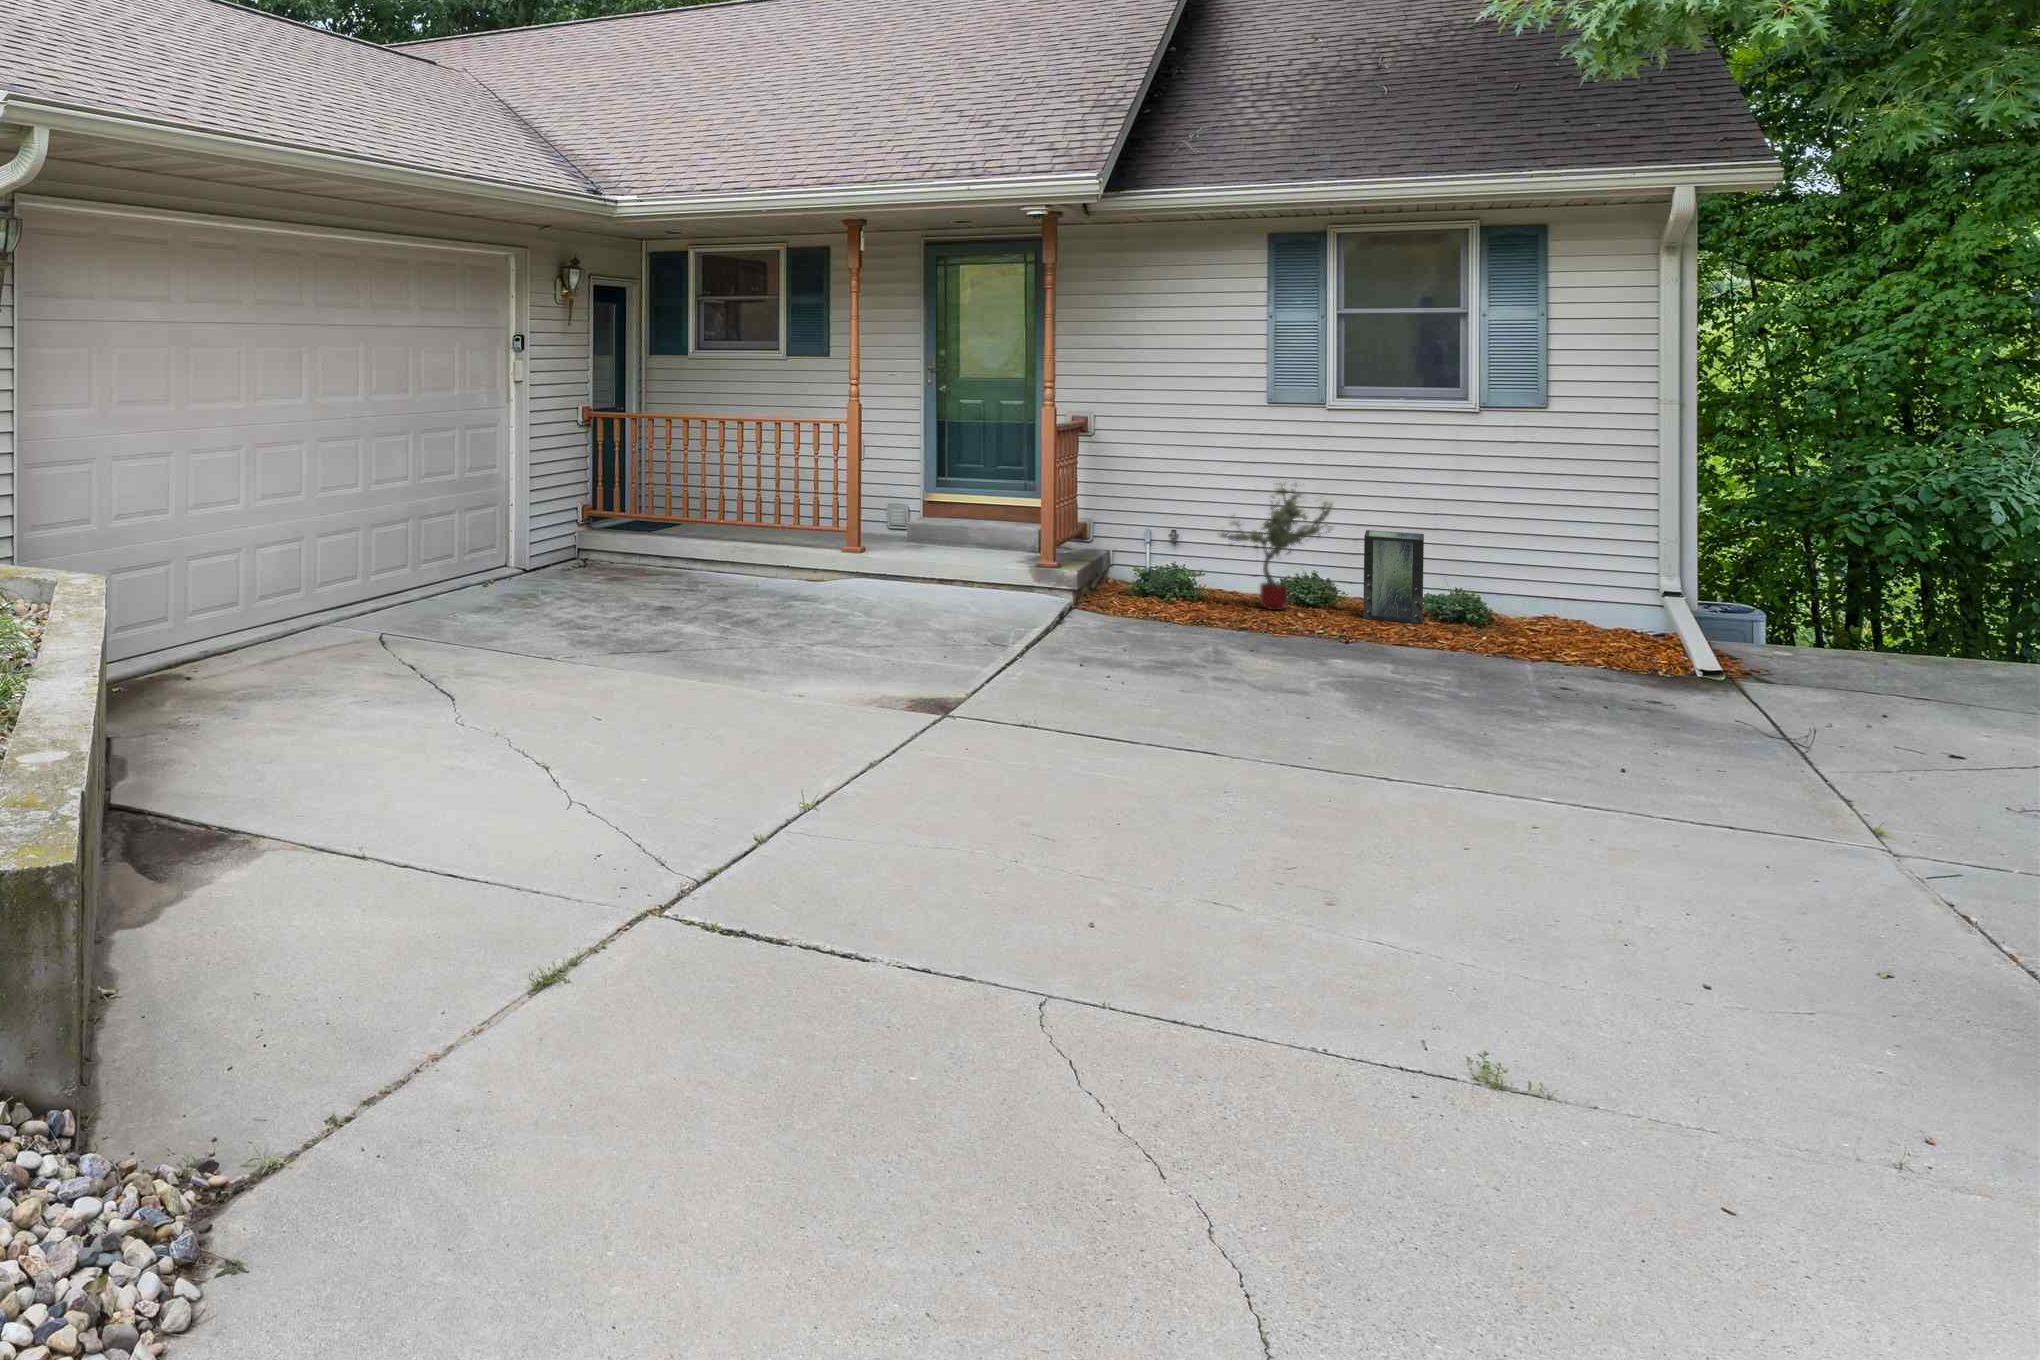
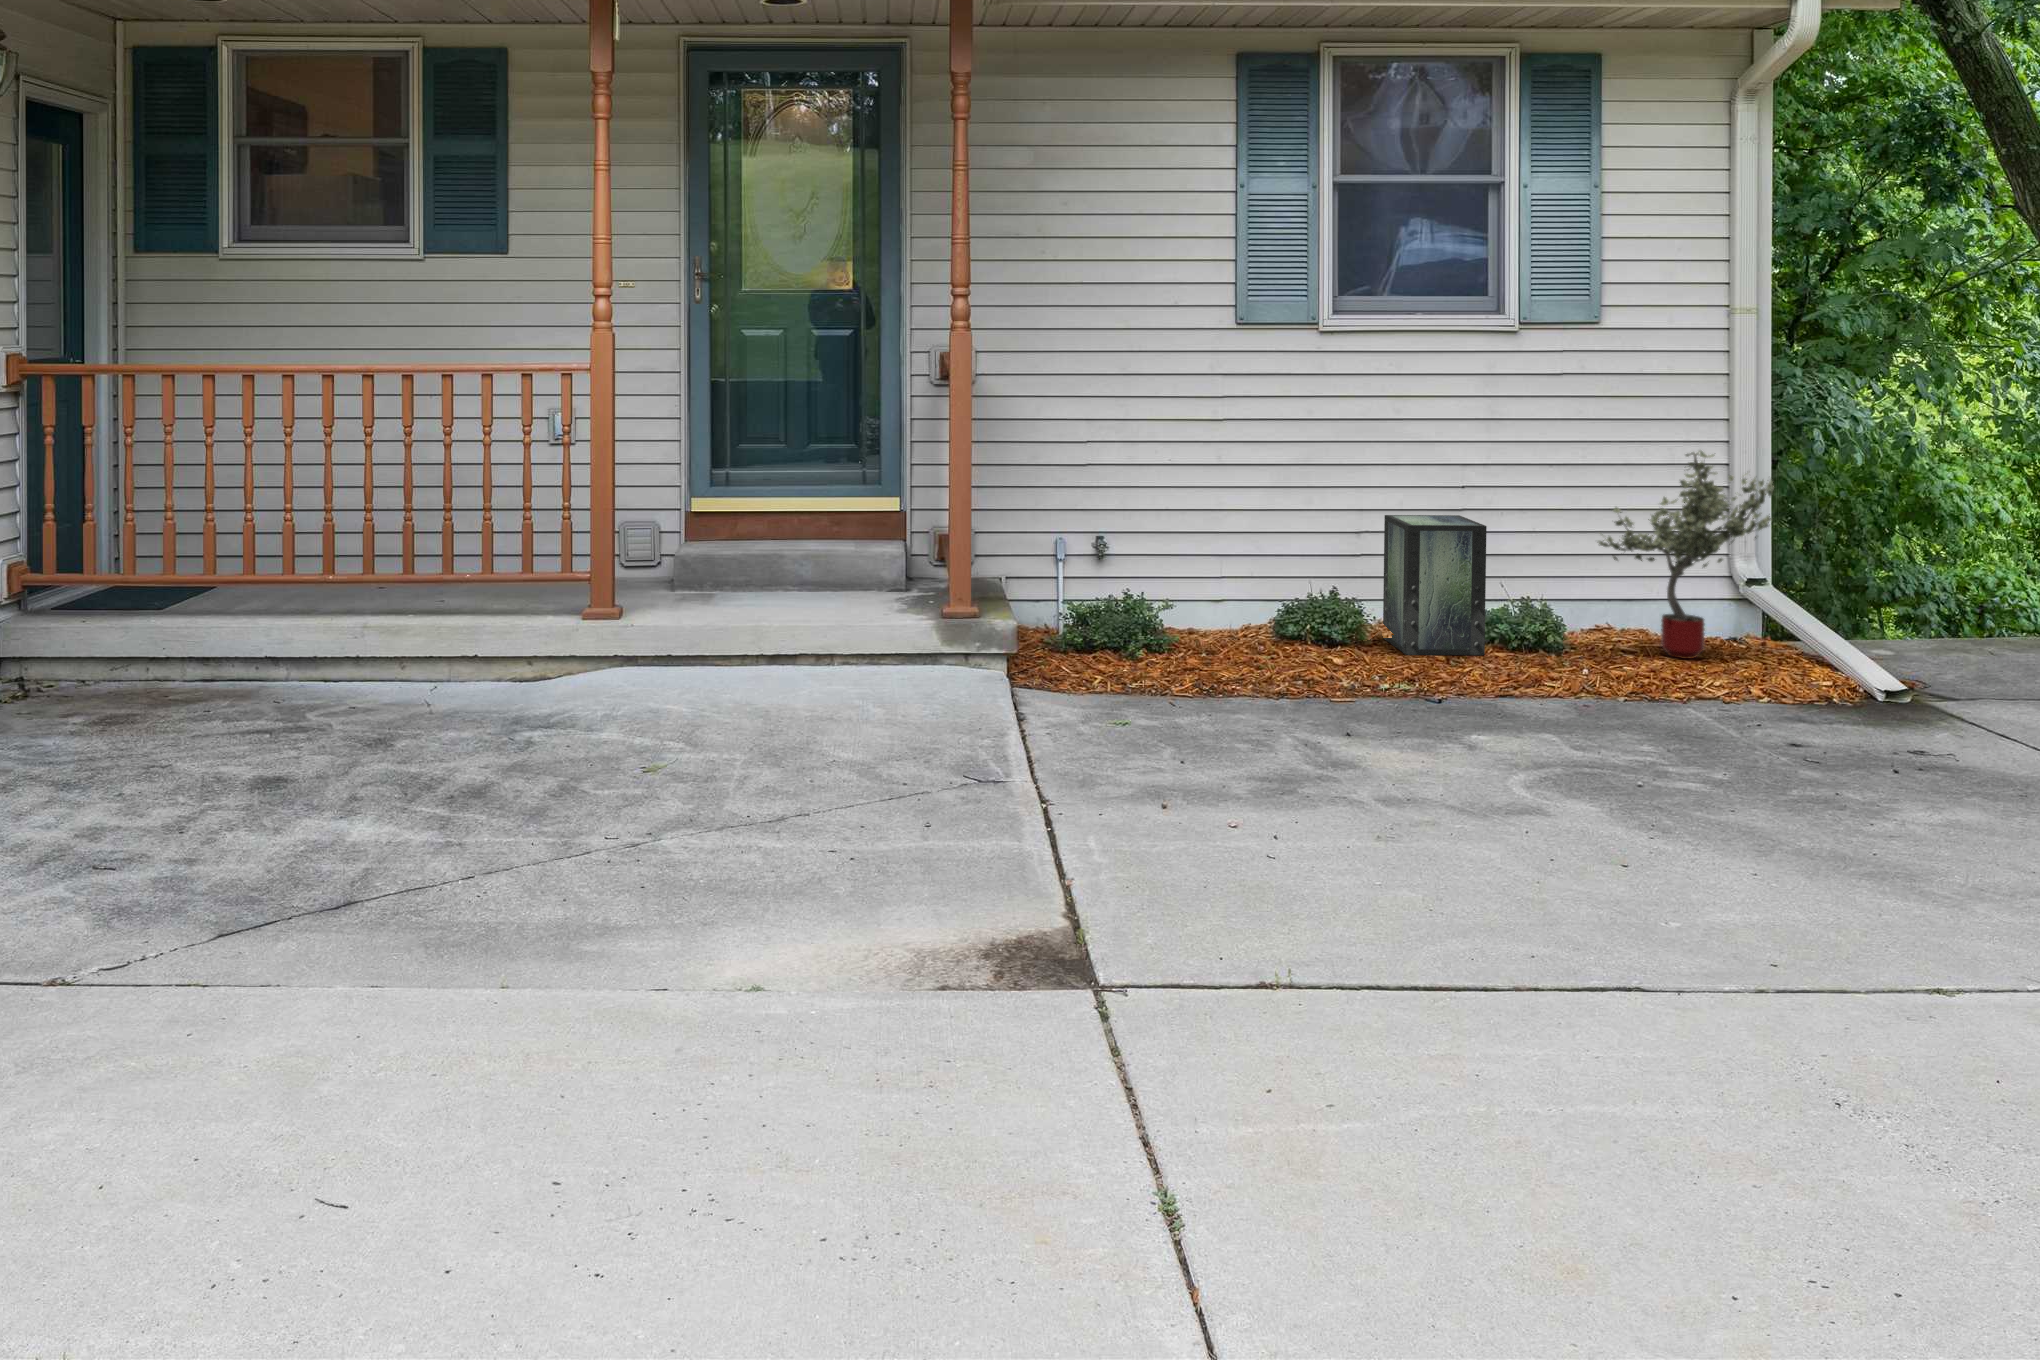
potted tree: present [1221,483,1332,610] -> present [1597,451,1774,659]

